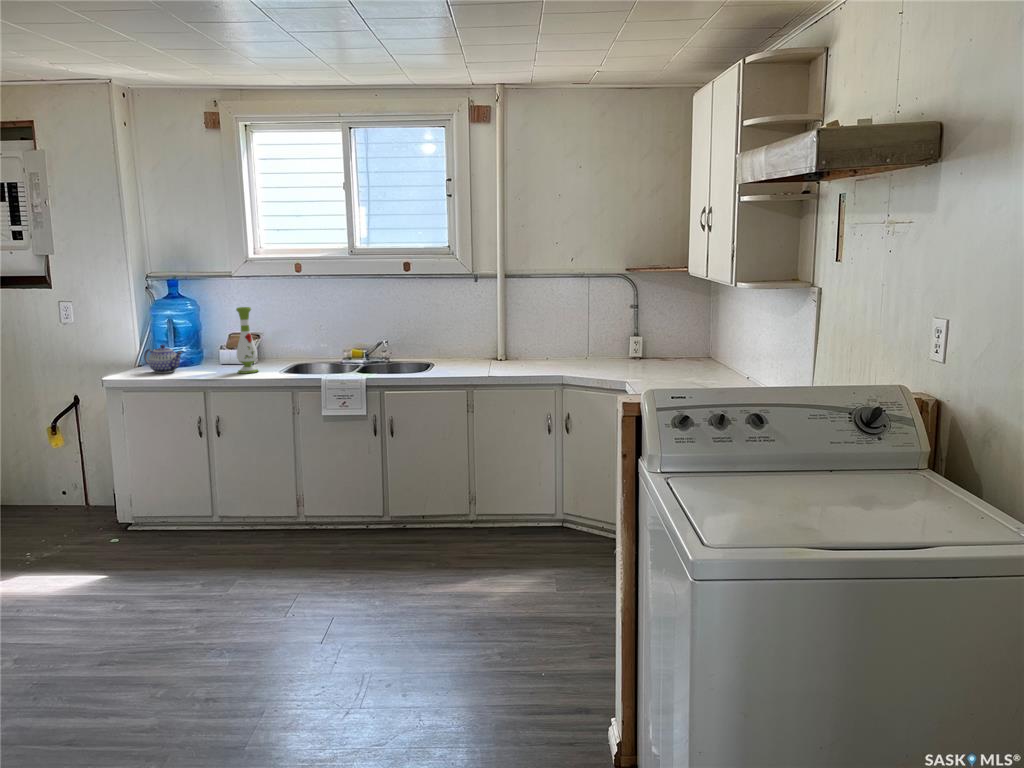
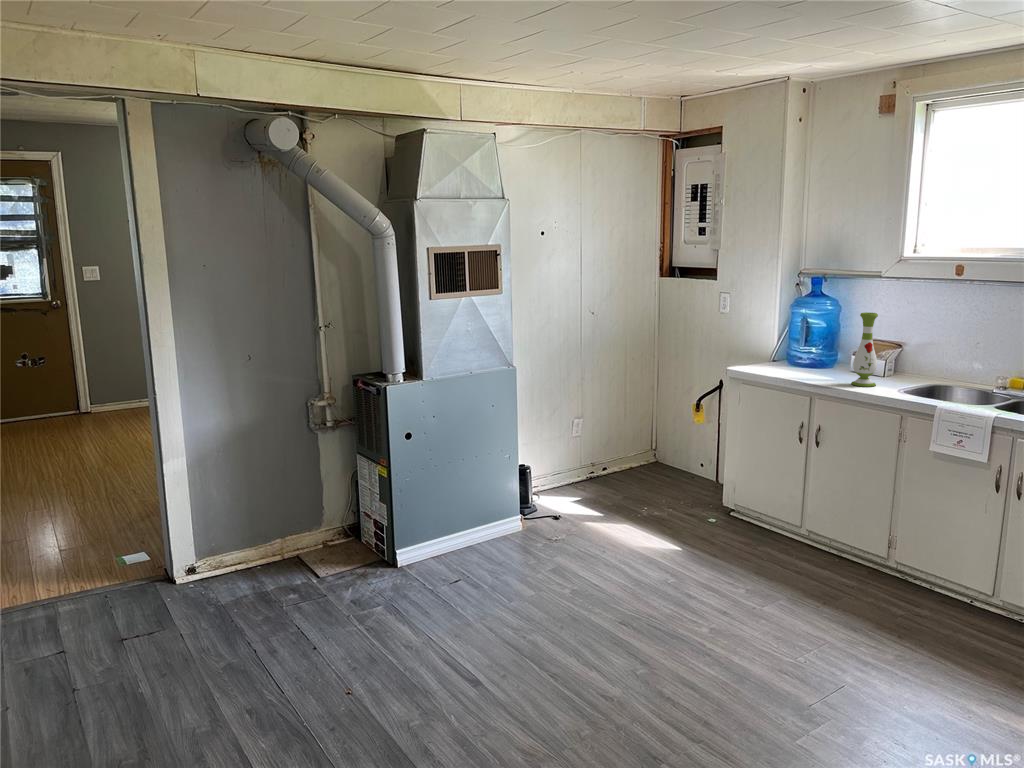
teapot: present [144,345,182,373] -> none [771,343,803,372]

